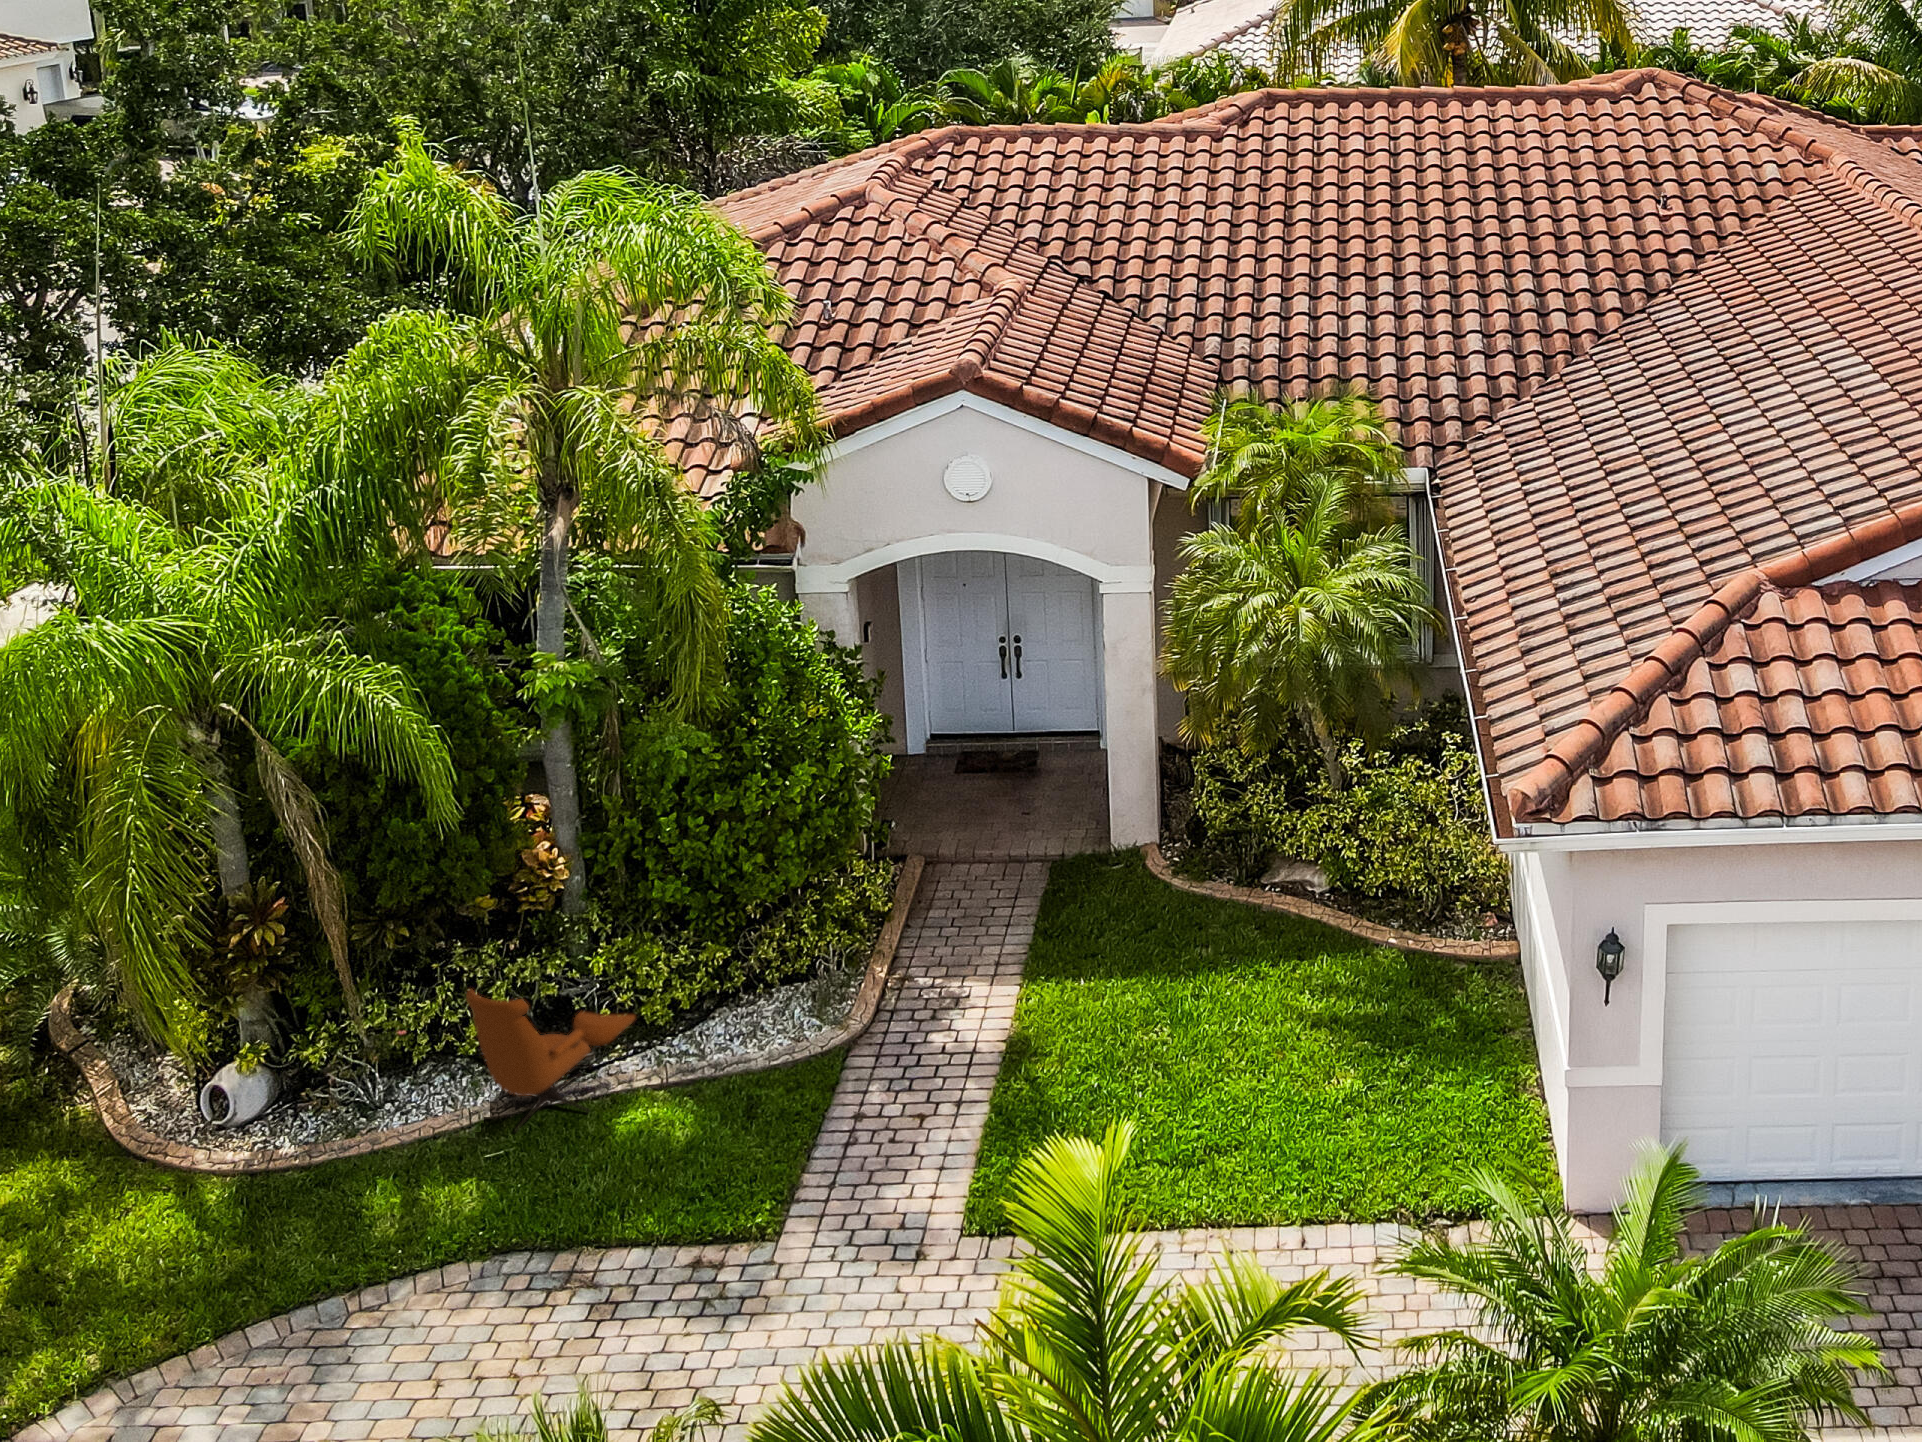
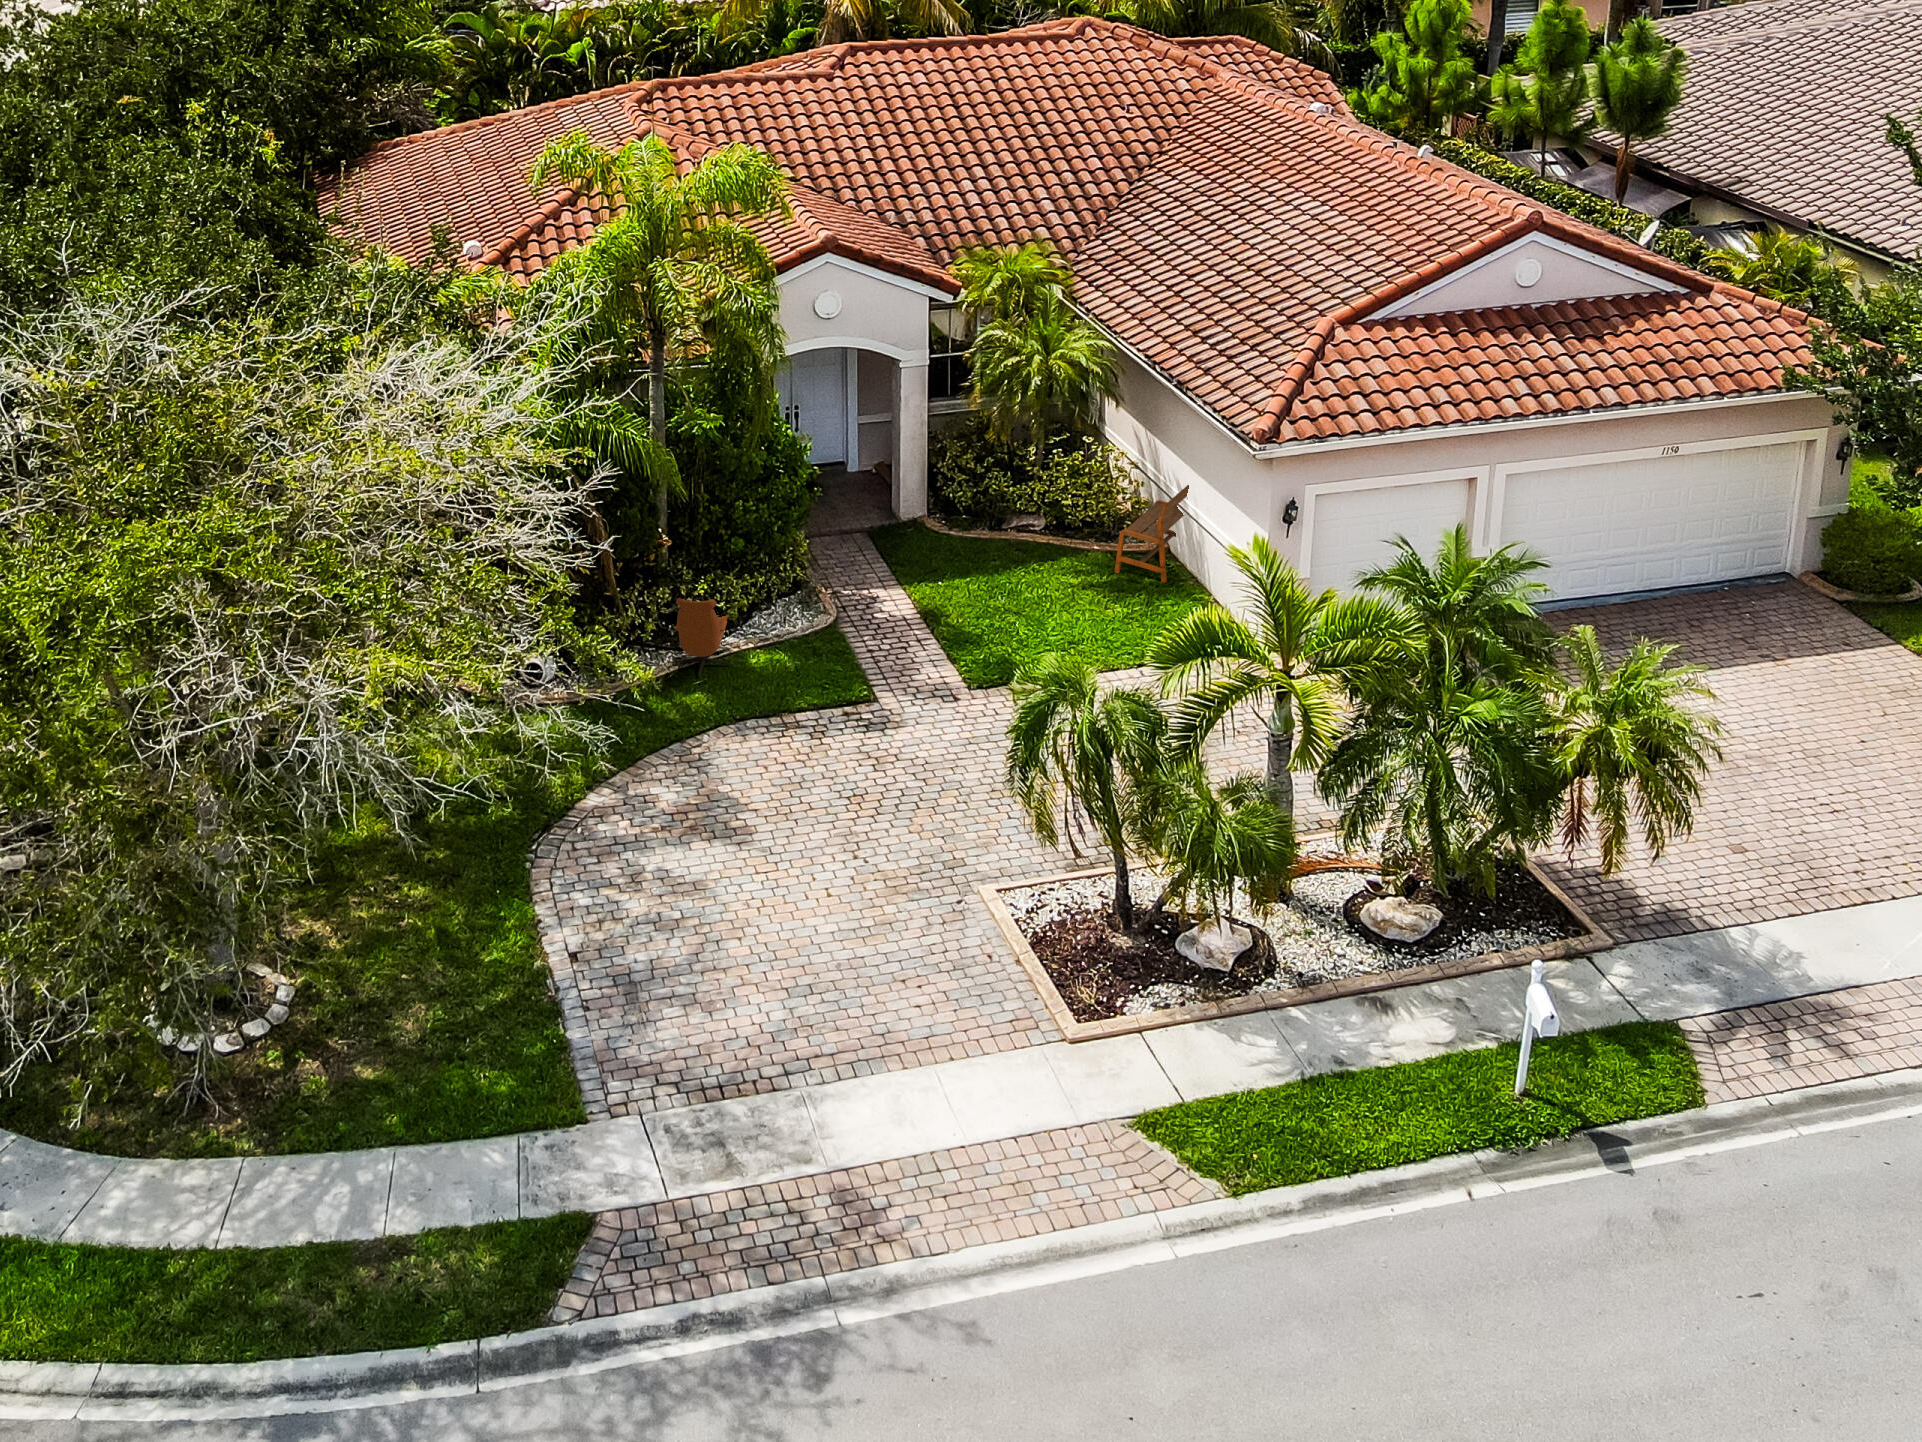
bench: none [1390,835,1560,1028] -> present [1115,485,1189,583]

